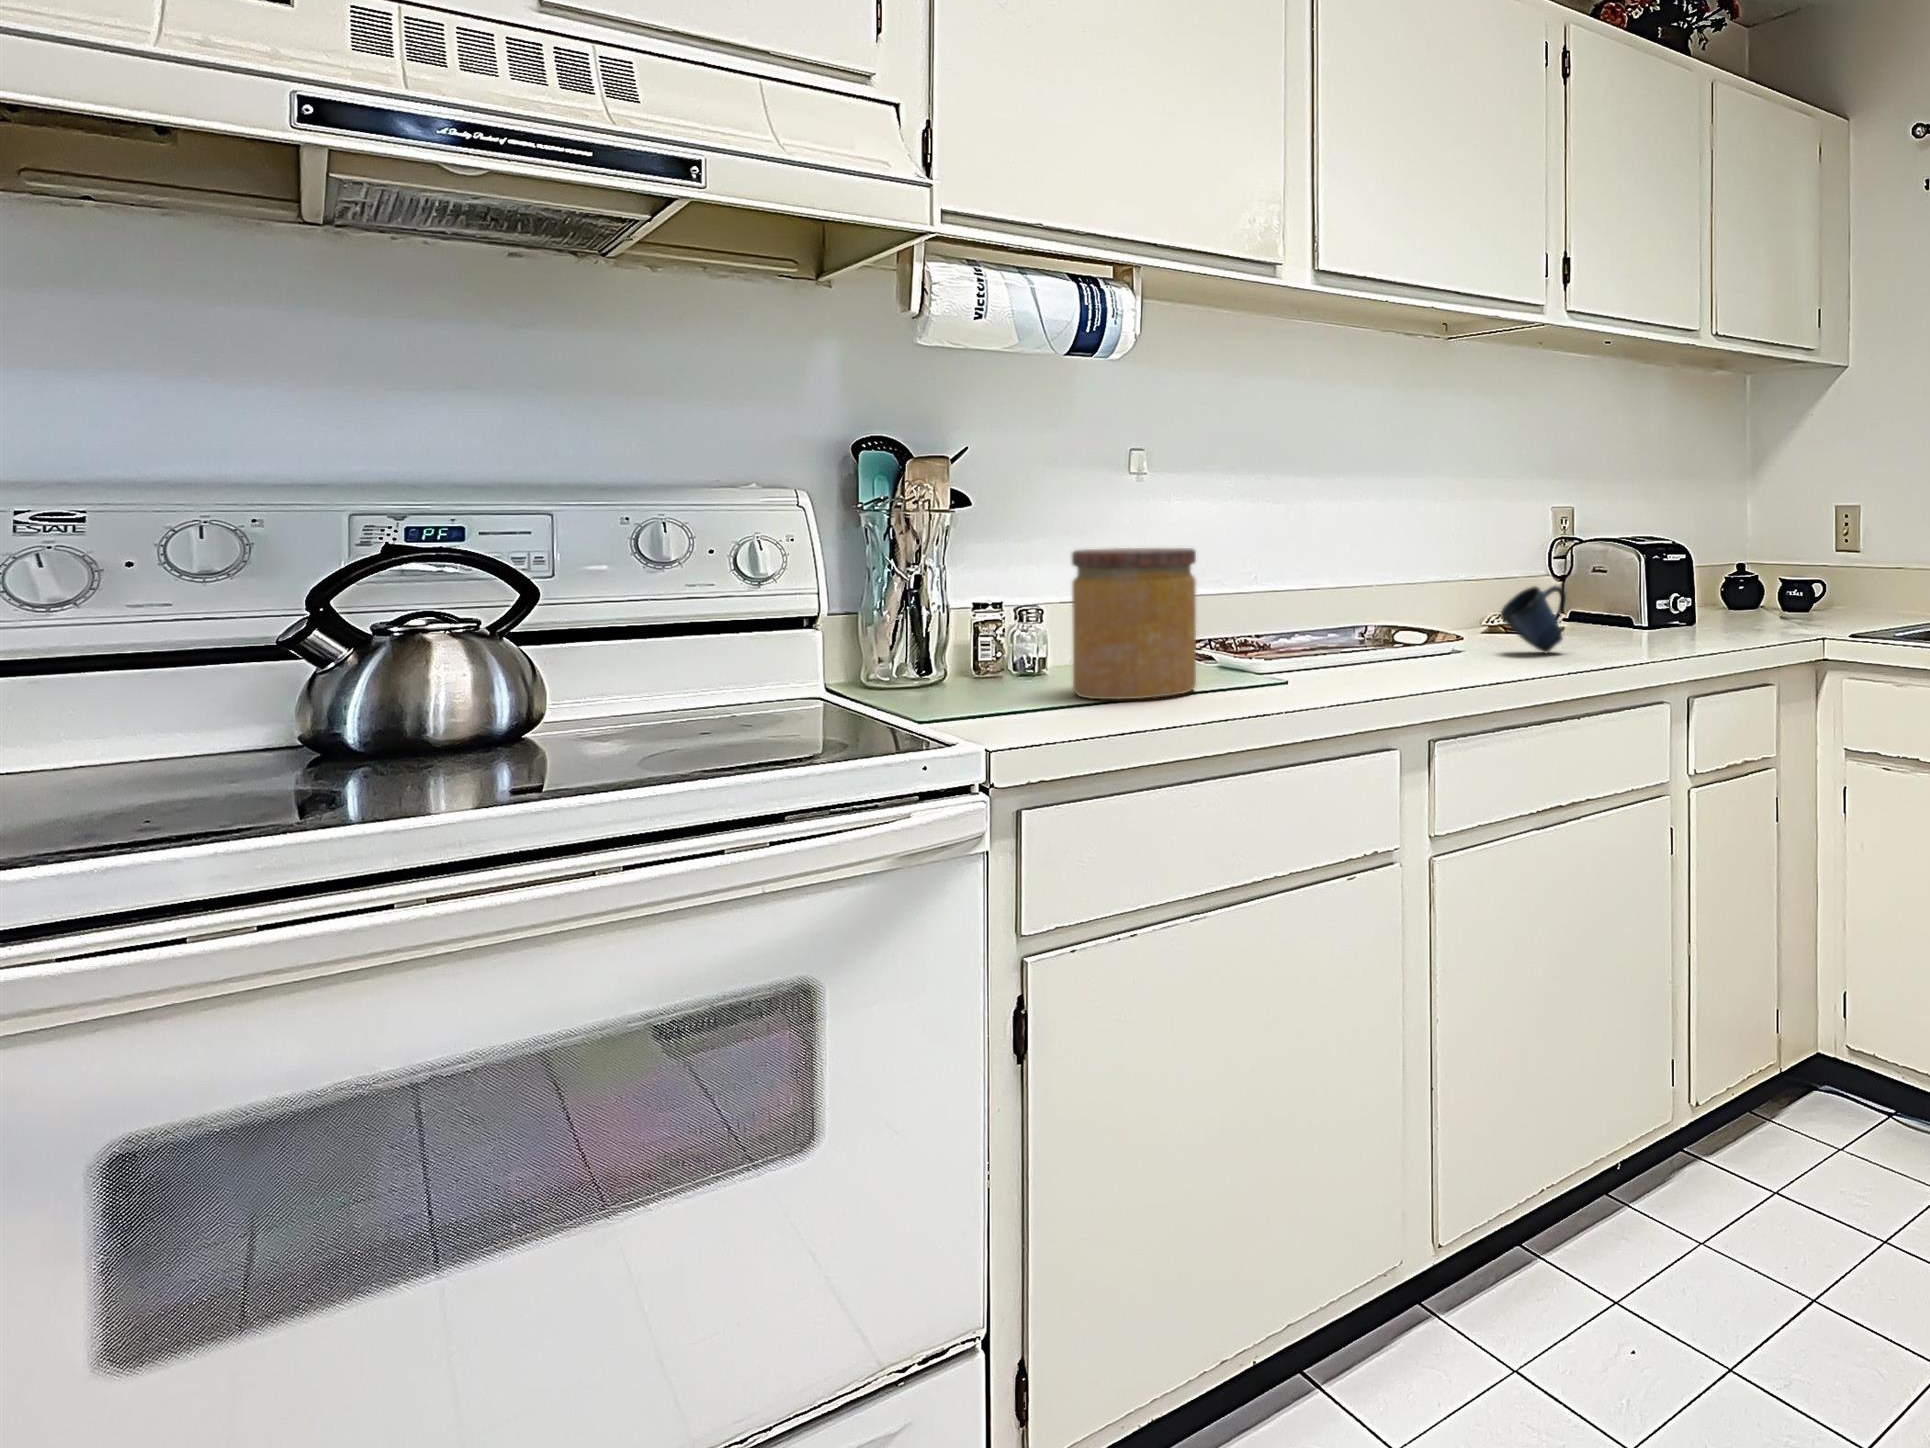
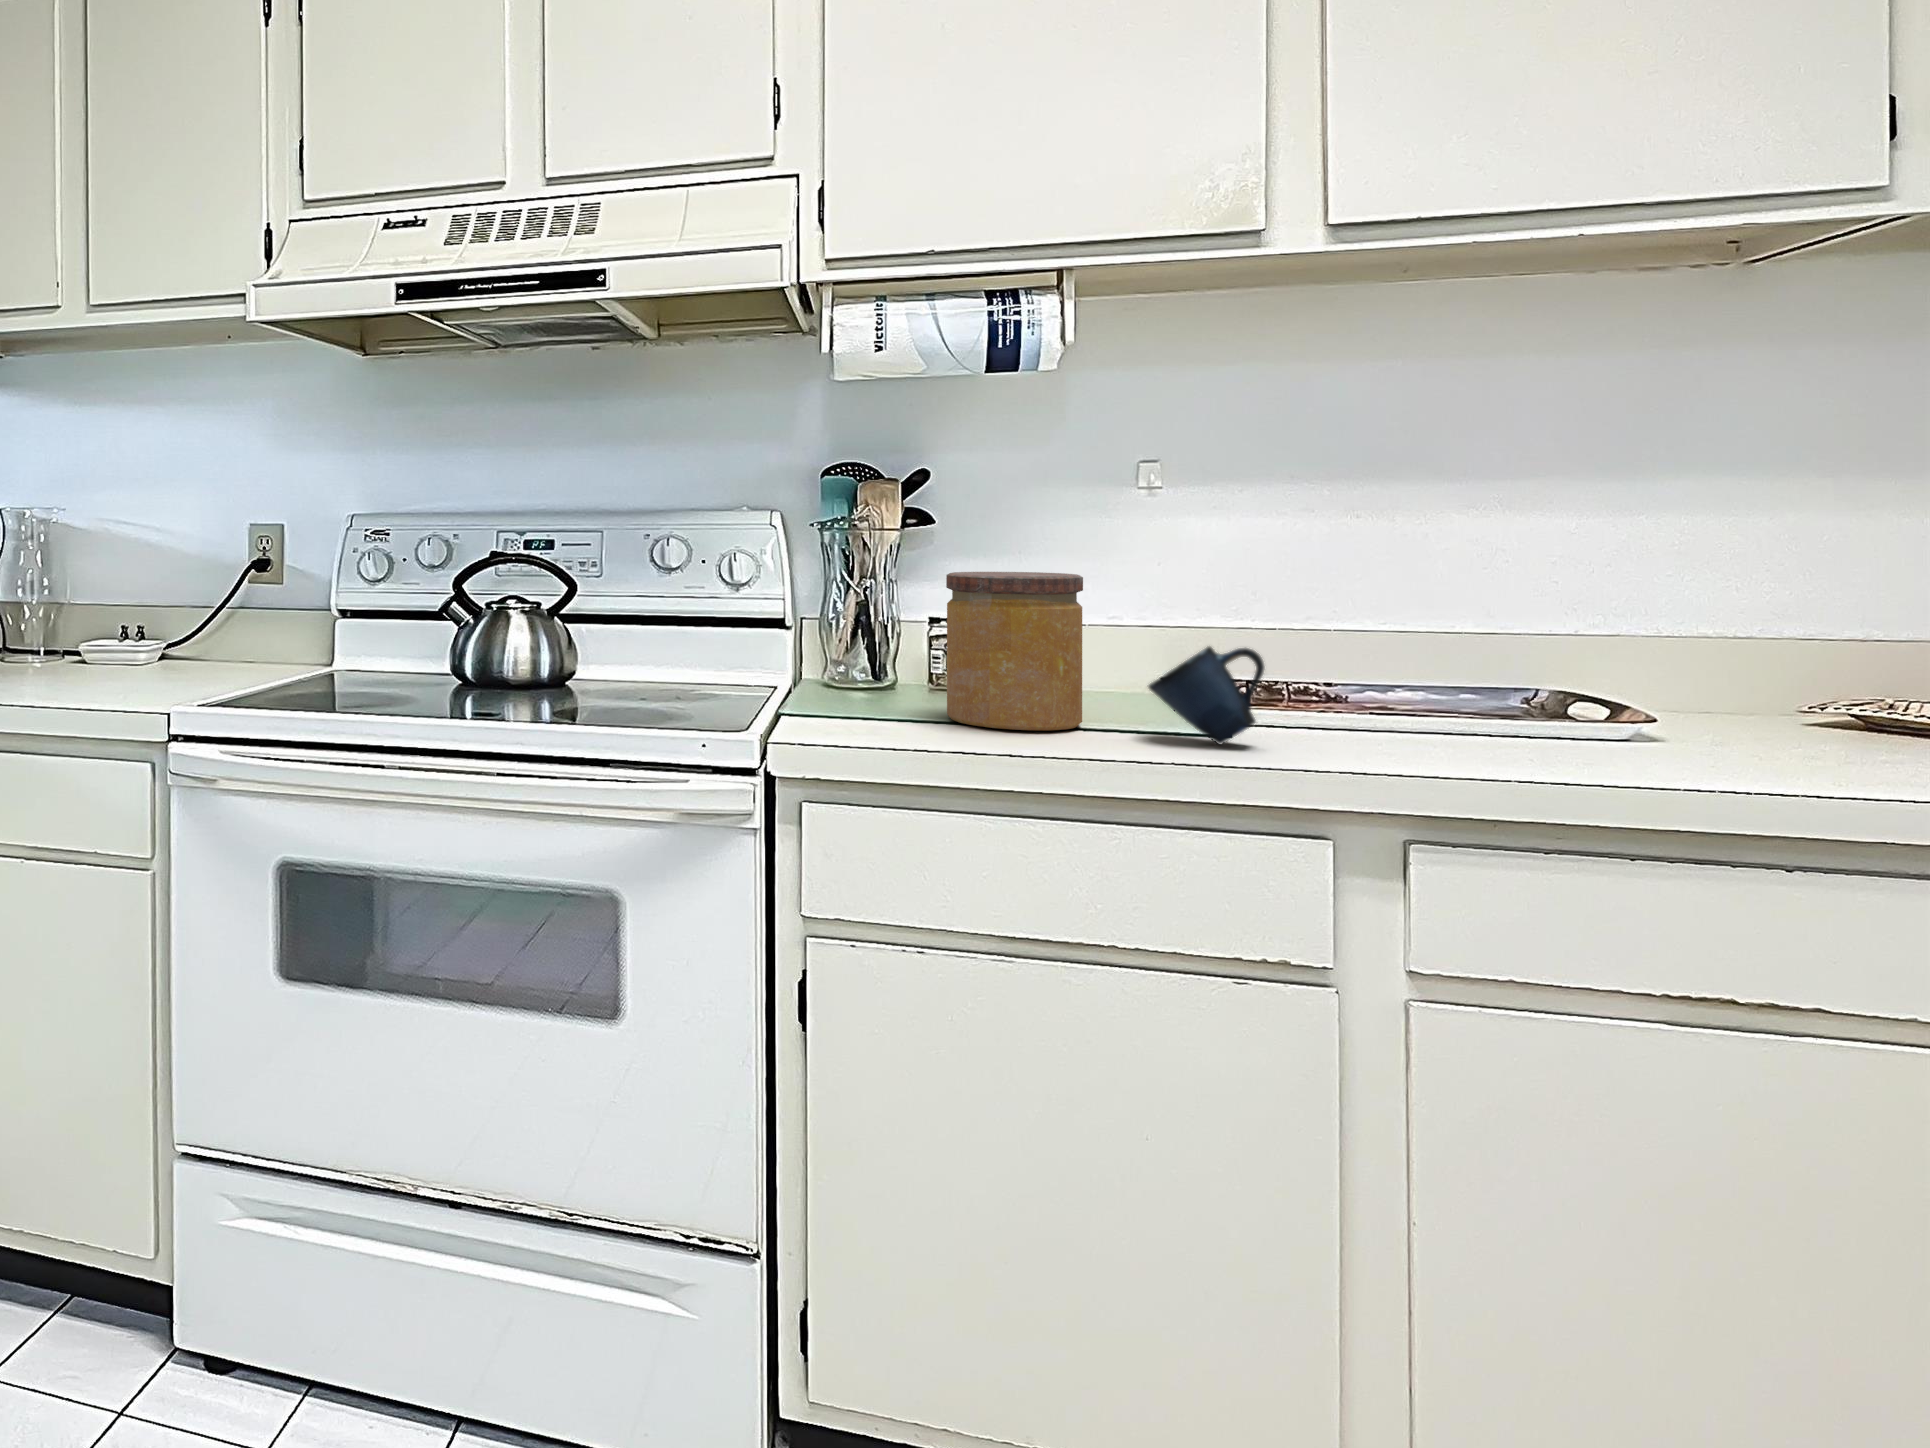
mug: present [1500,586,1566,653] -> present [1148,646,1265,744]

